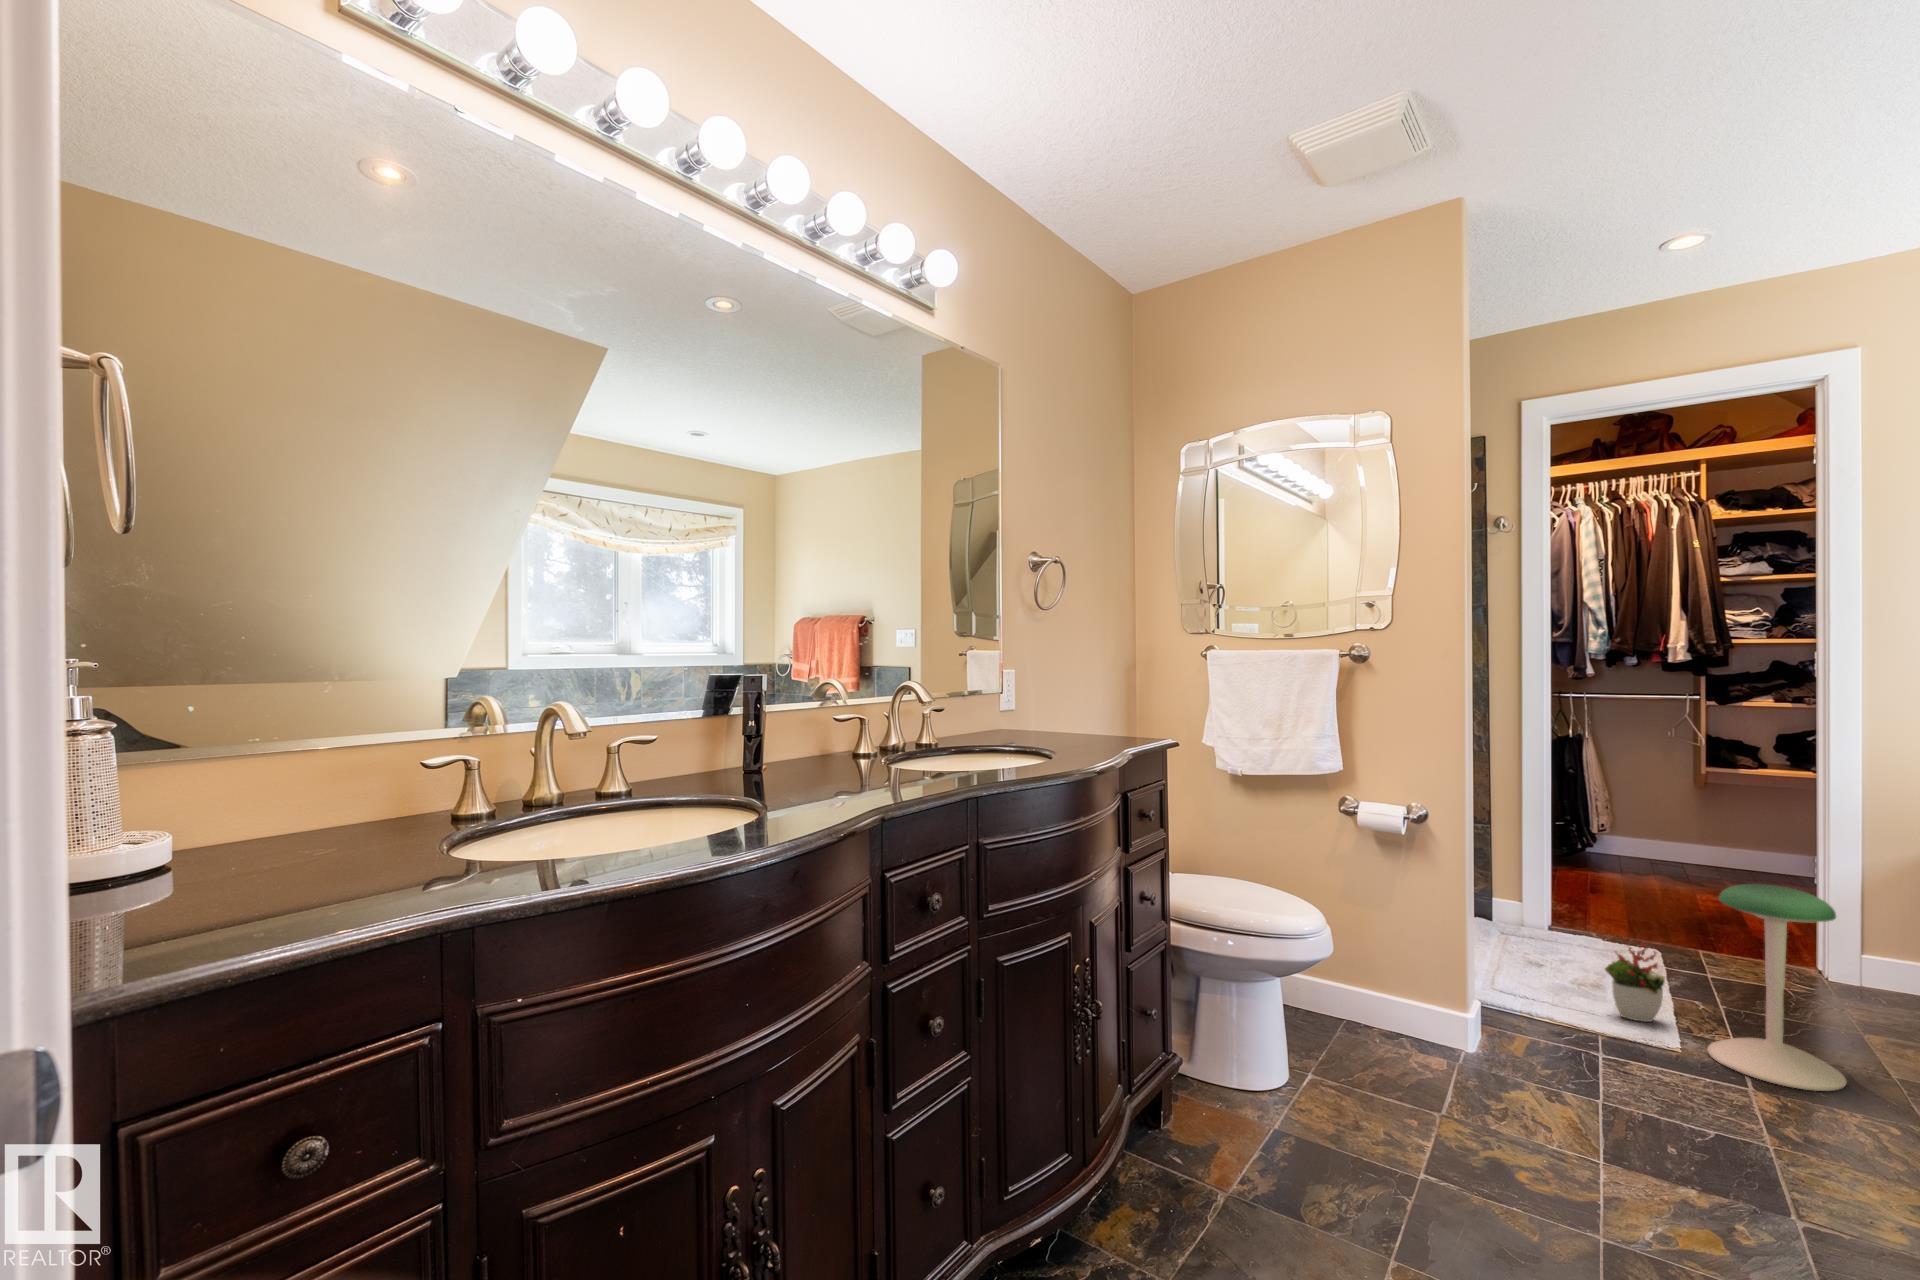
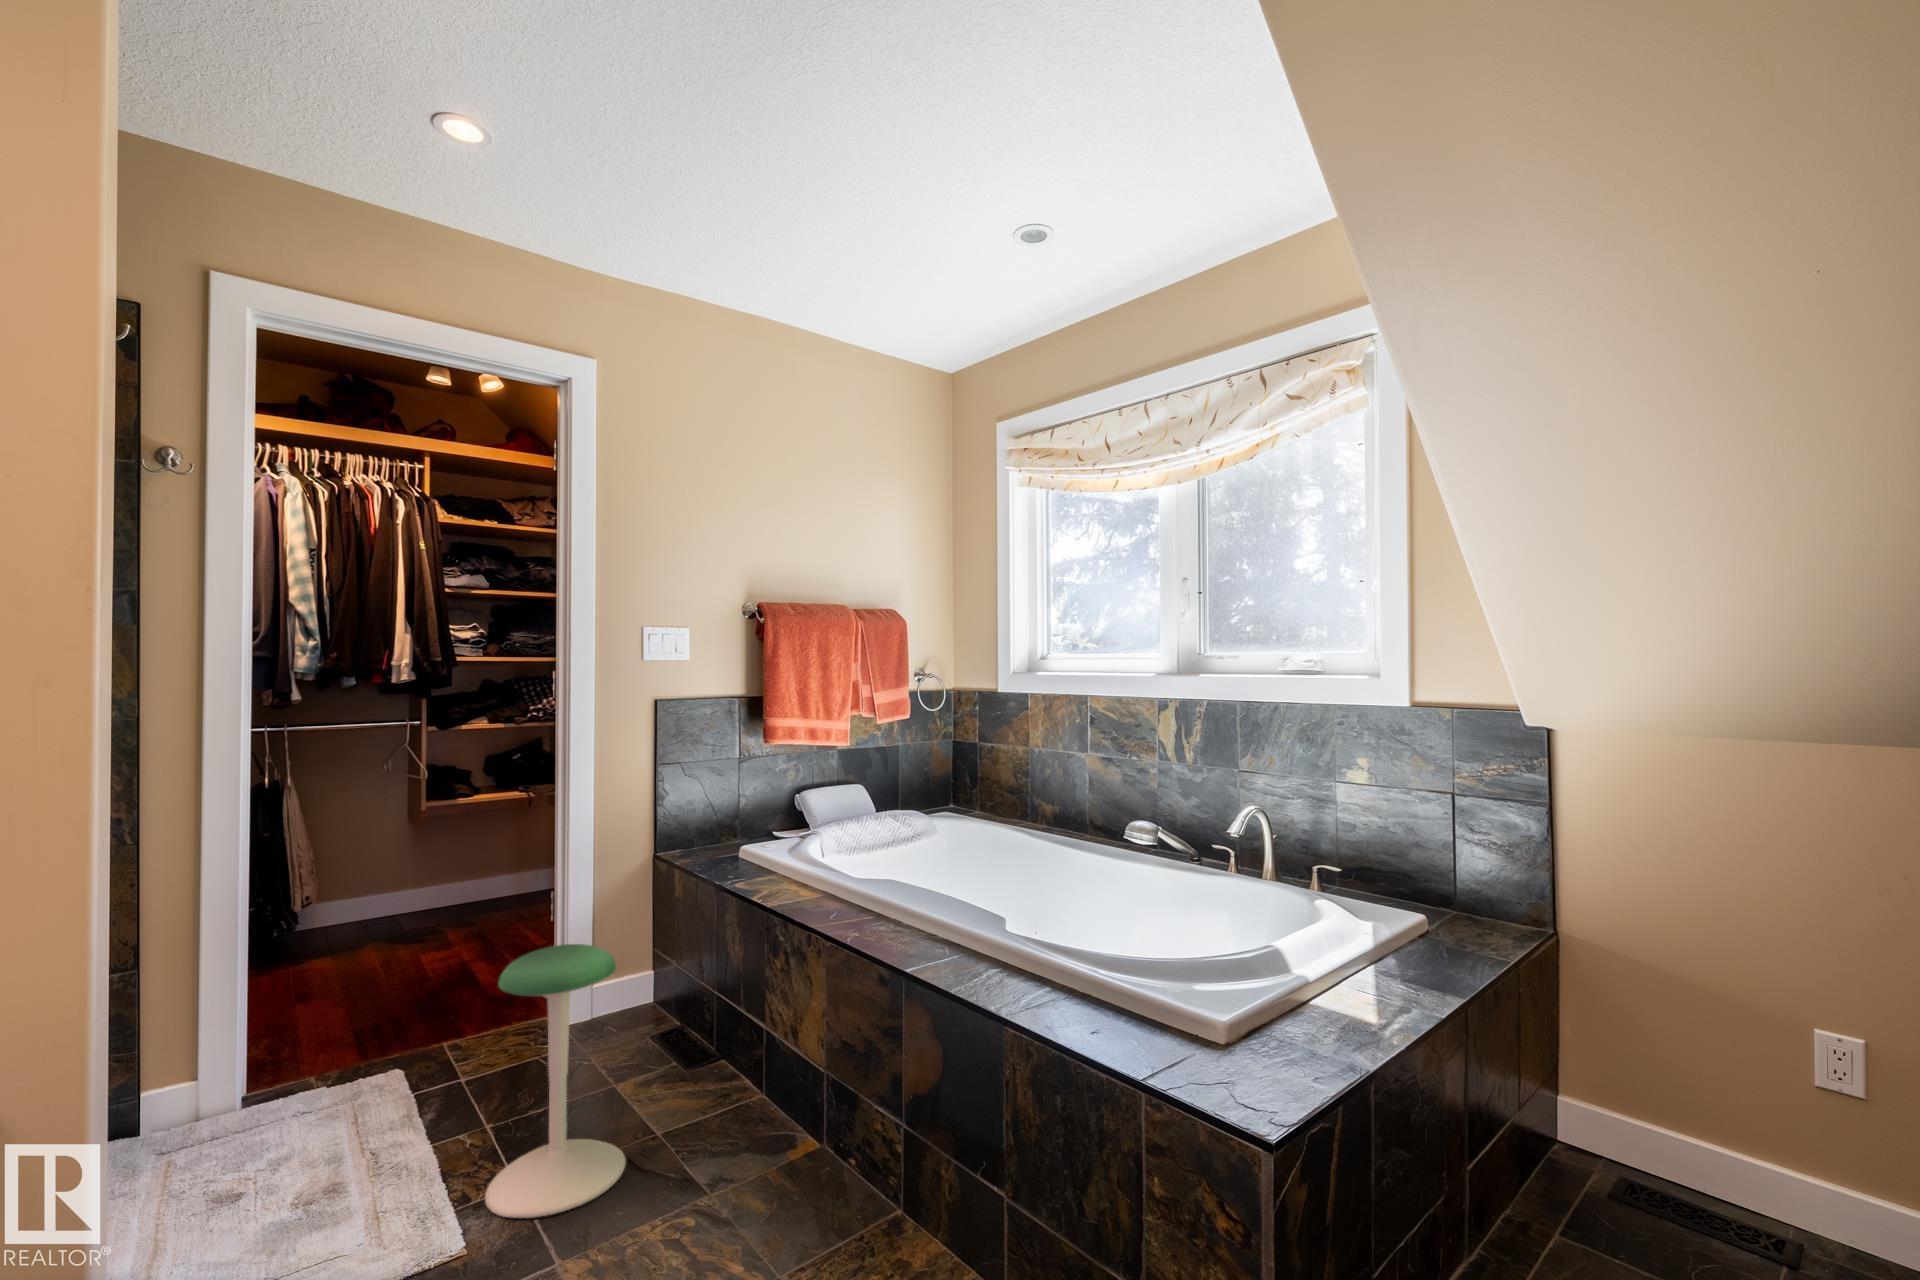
decorative plant: present [1605,939,1665,1022] -> none [344,1079,427,1211]

